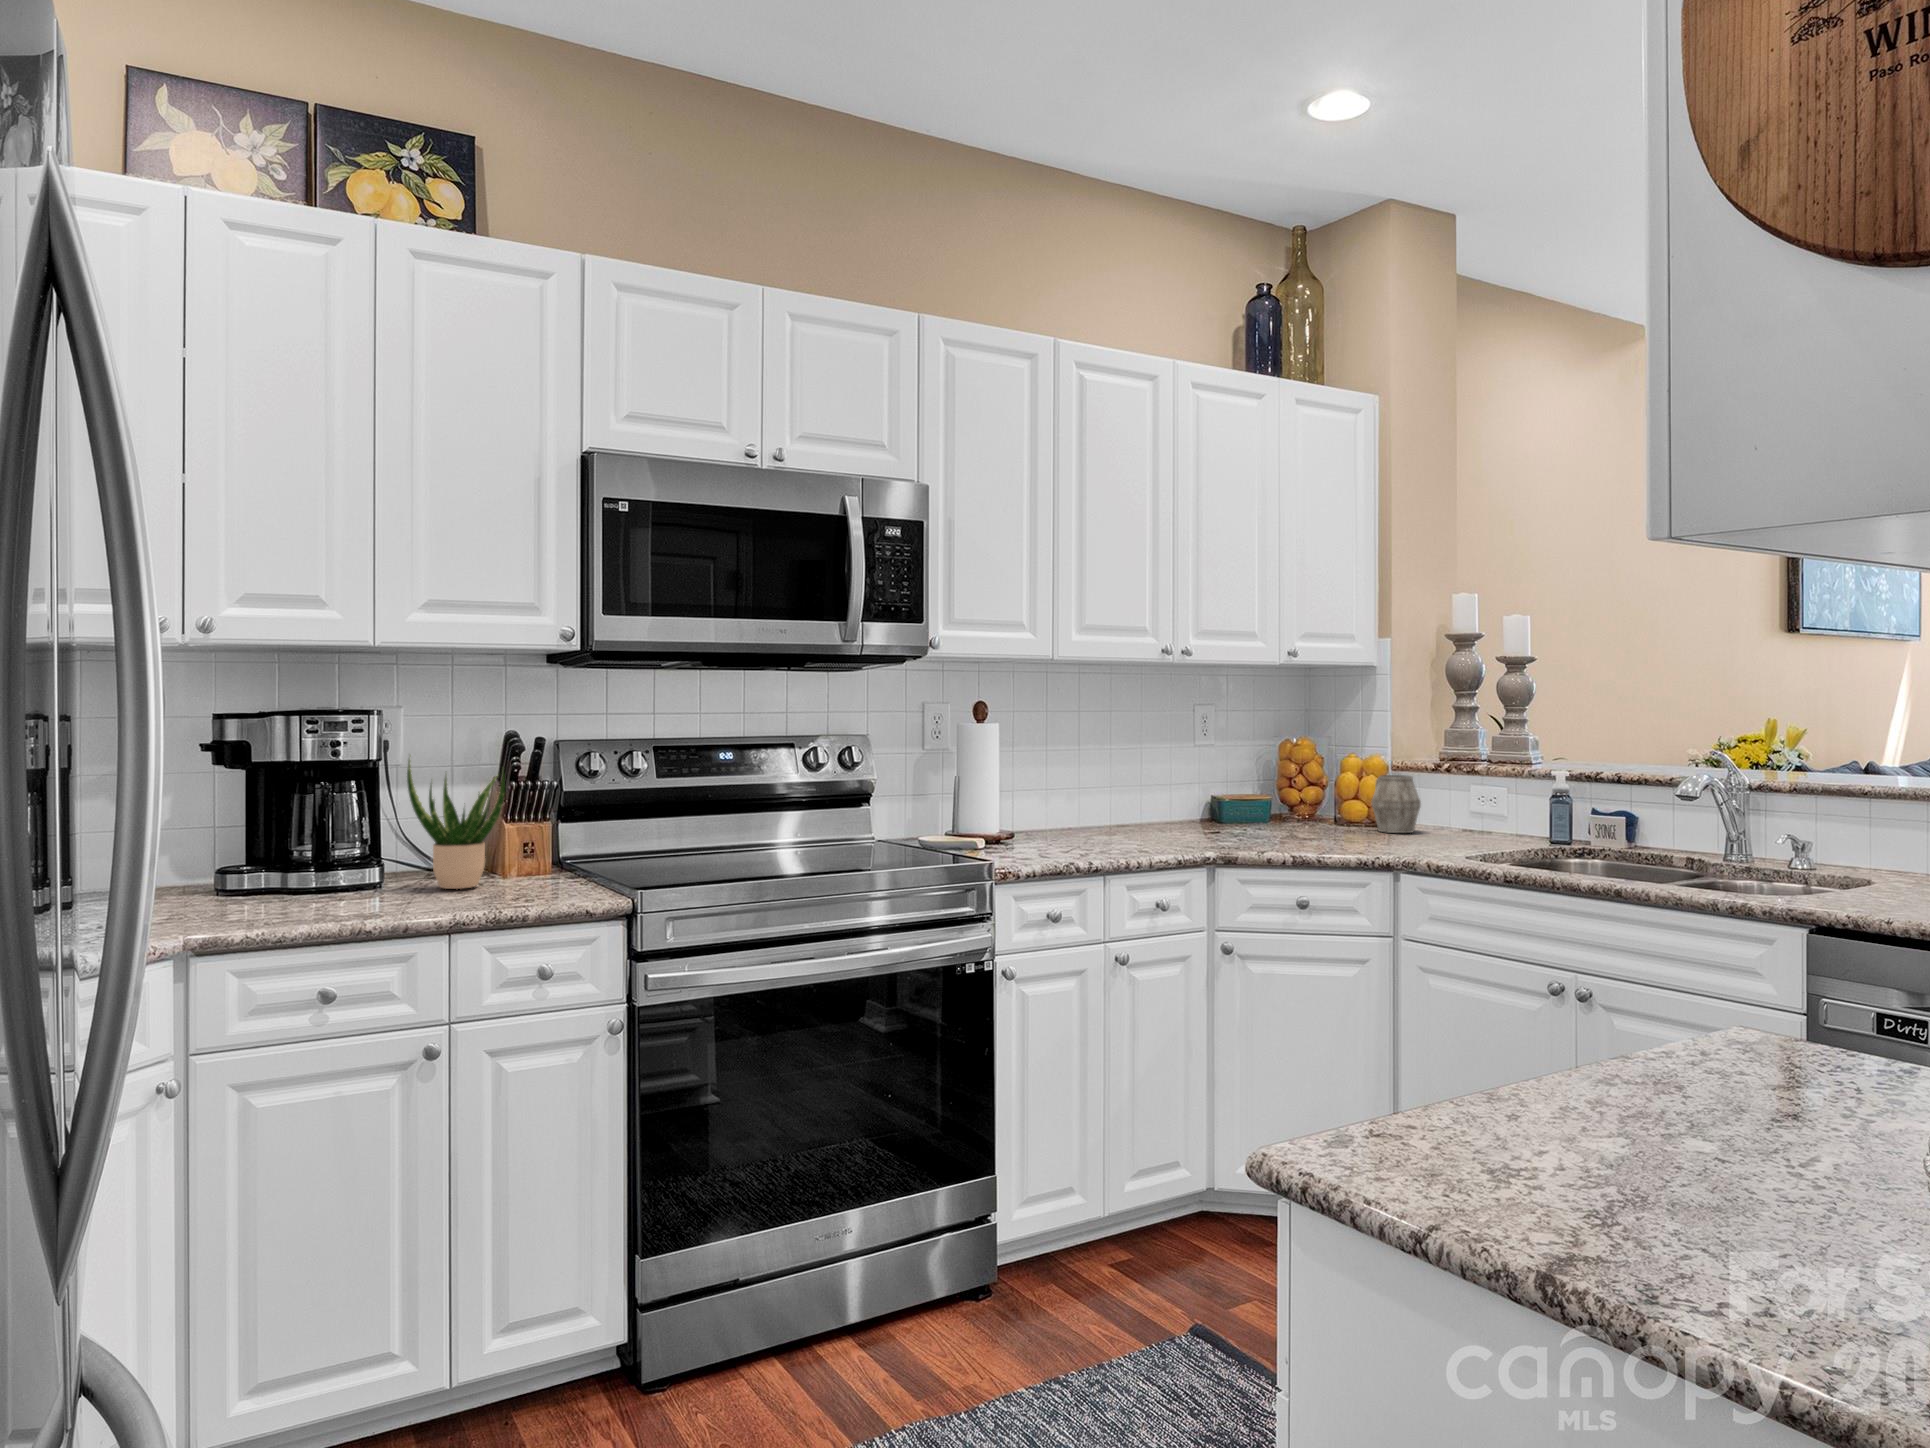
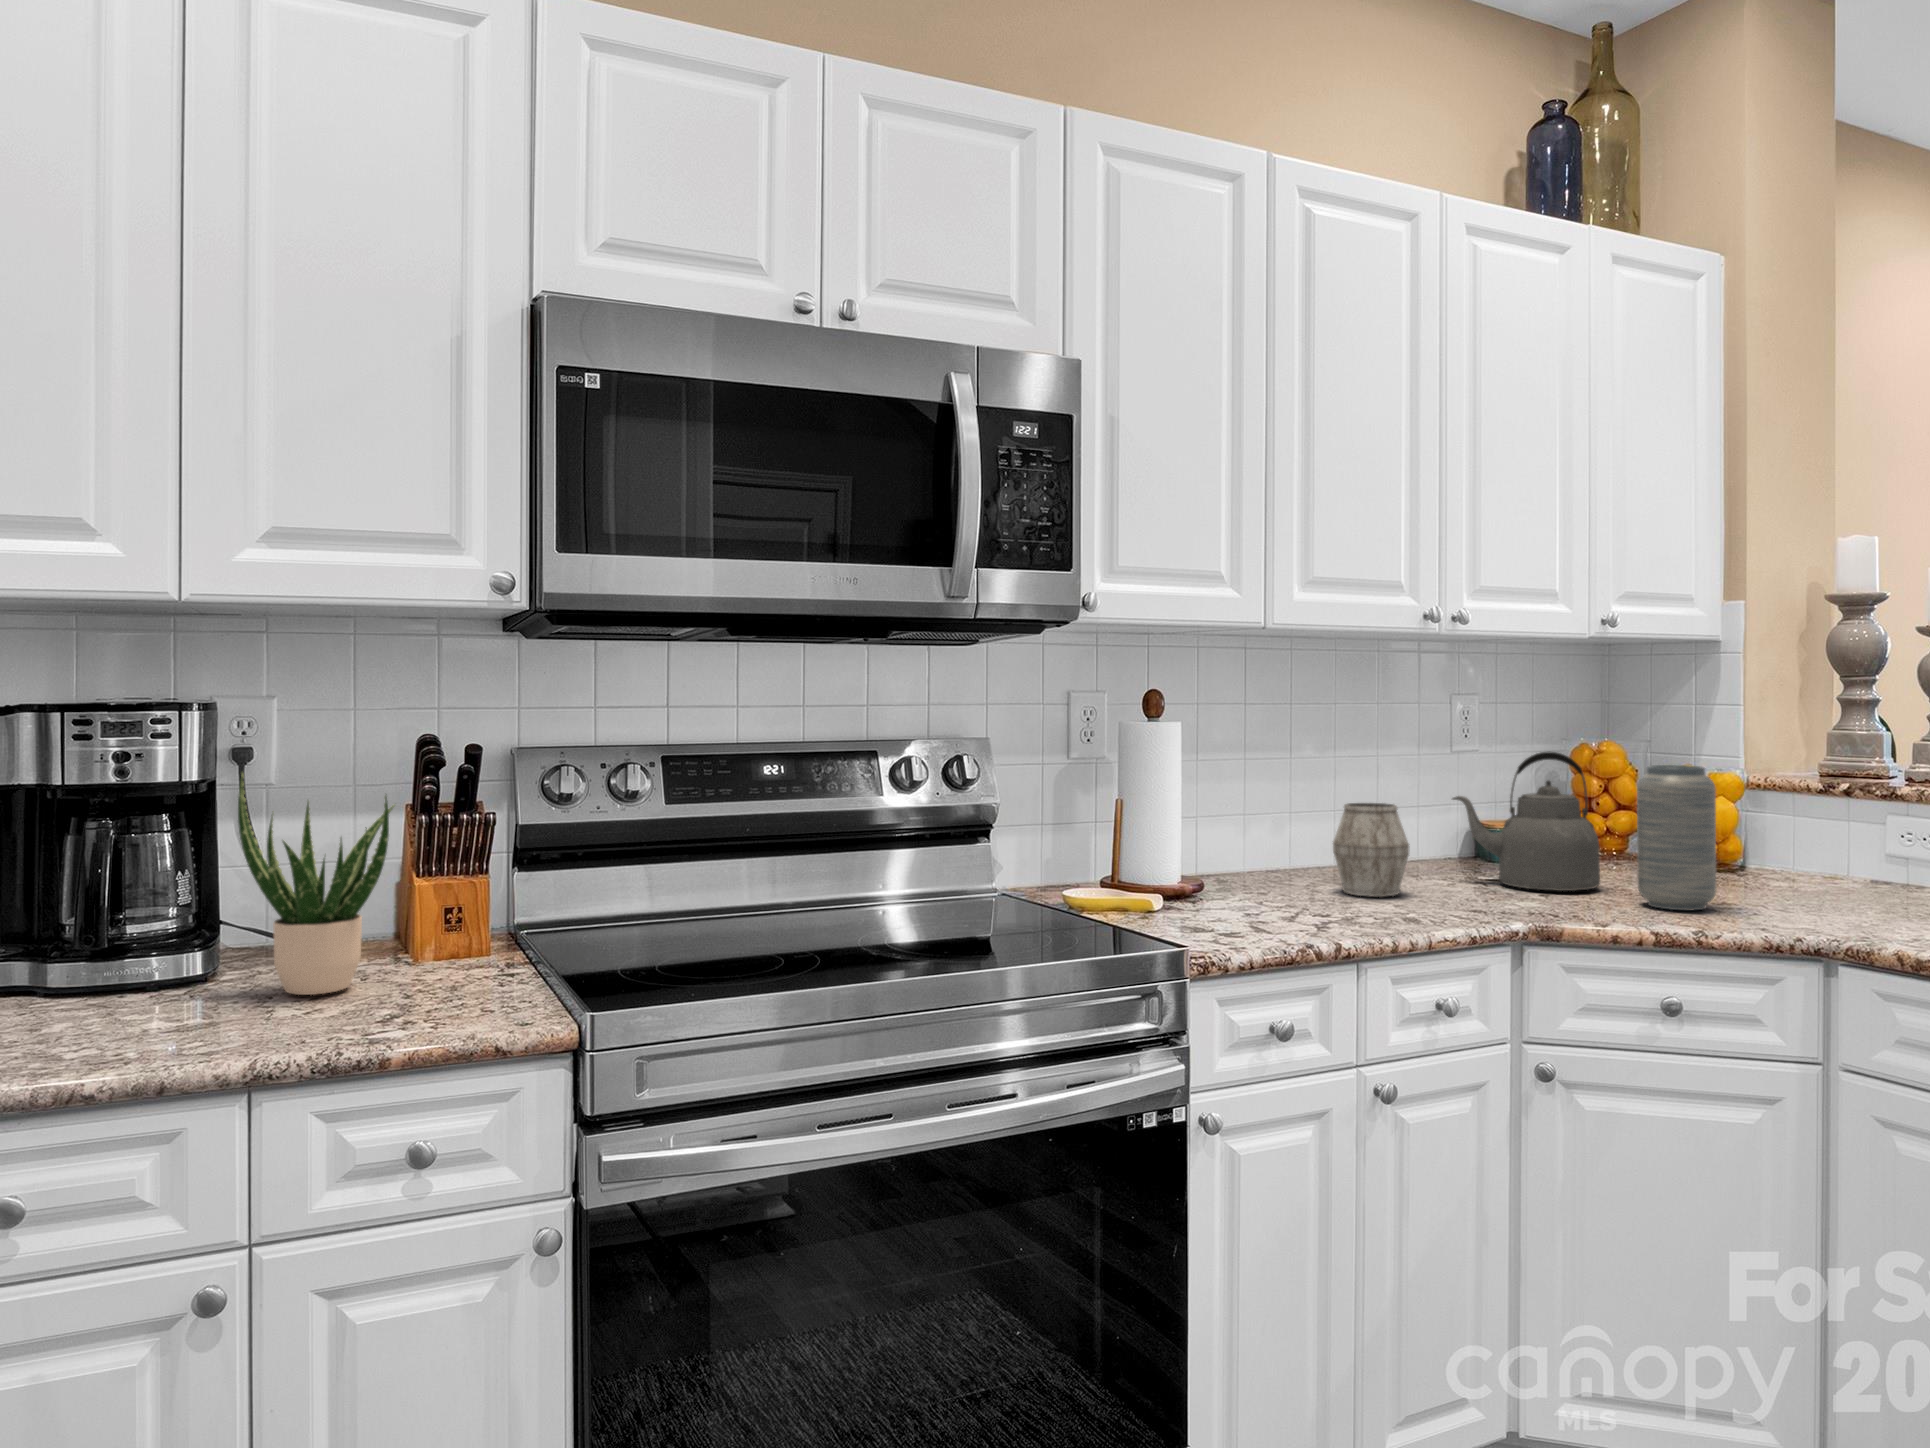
kettle: none [1185,743,1281,835] -> present [1452,752,1600,891]
vase: none [1297,751,1345,845] -> present [1637,765,1716,910]
mug: present [1372,775,1421,833] -> present [1333,803,1409,897]

